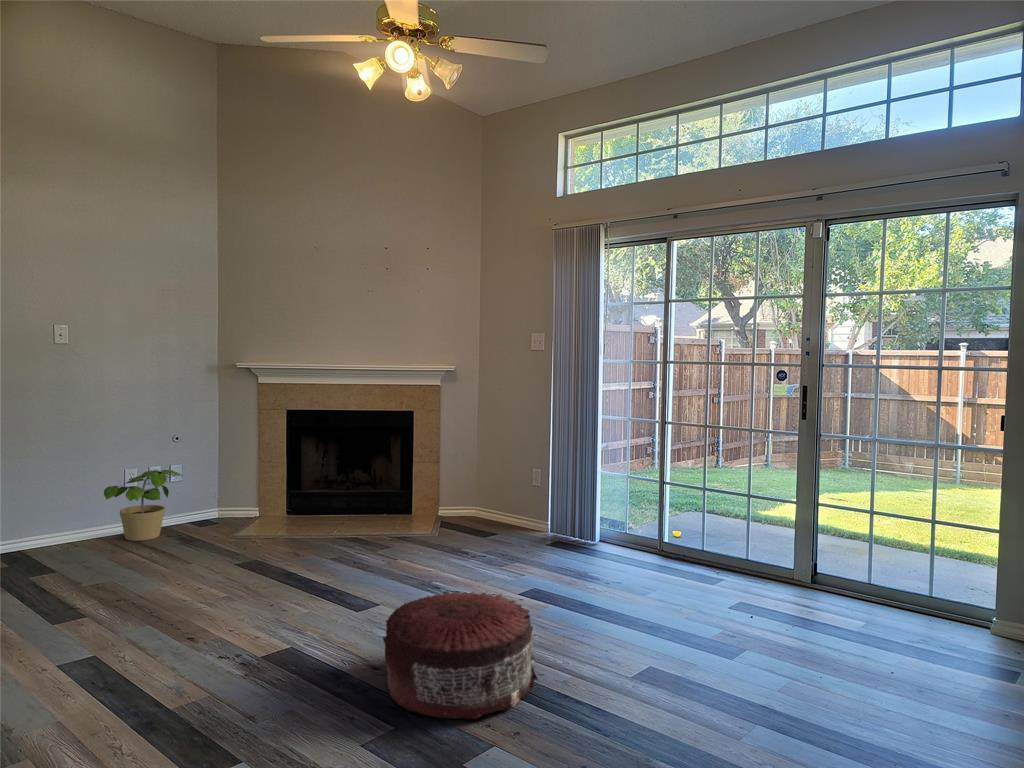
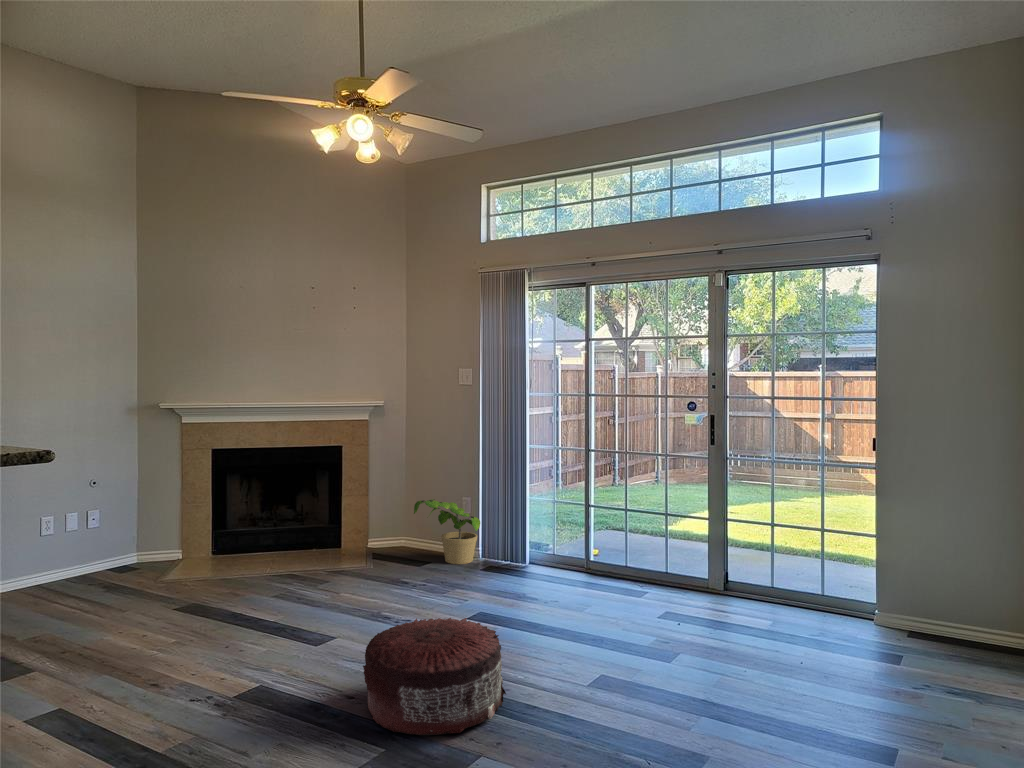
potted plant: present [104,470,182,541] -> present [414,499,480,564]

